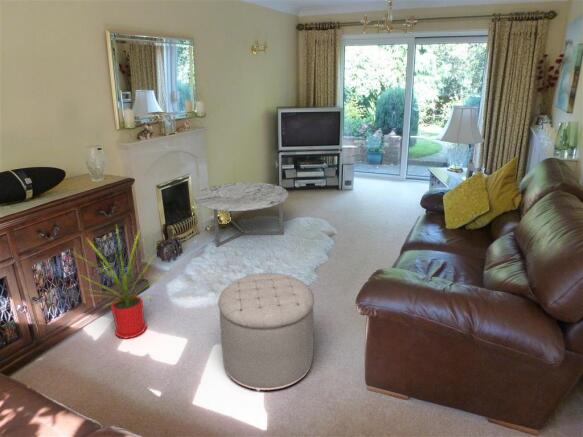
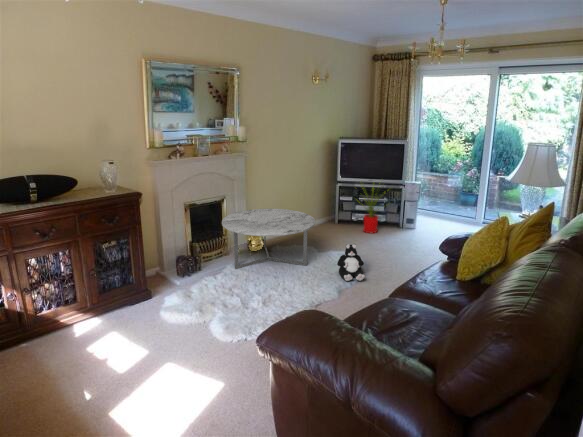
plush toy: none [317,208,345,244] -> present [337,244,365,281]
house plant: present [80,233,159,338] -> present [356,186,379,233]
ottoman: present [218,273,314,391] -> none [147,297,246,416]

